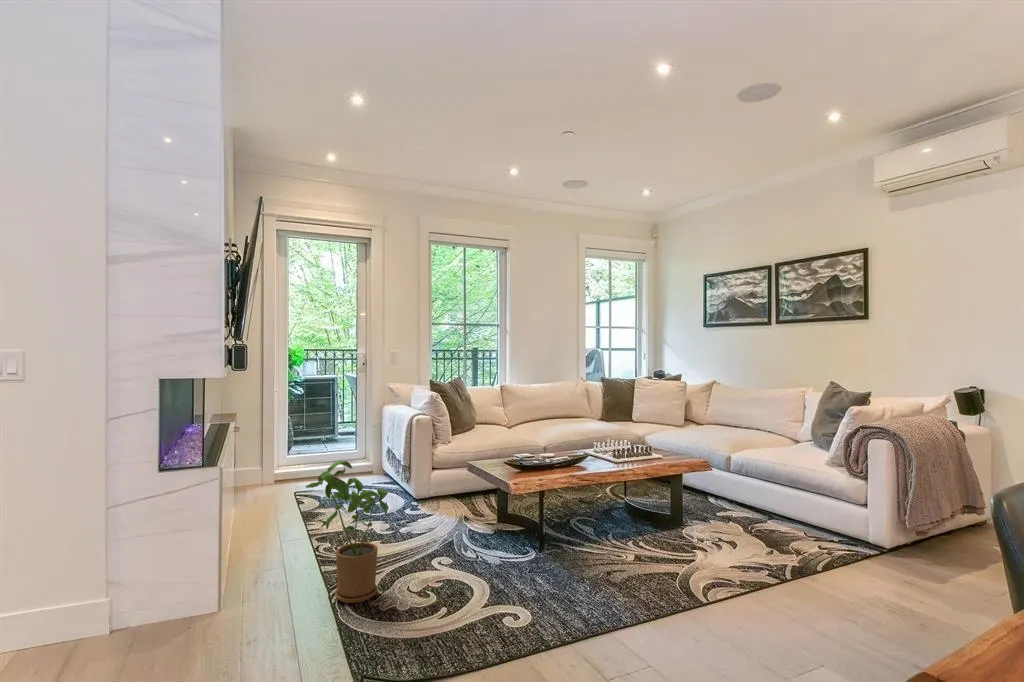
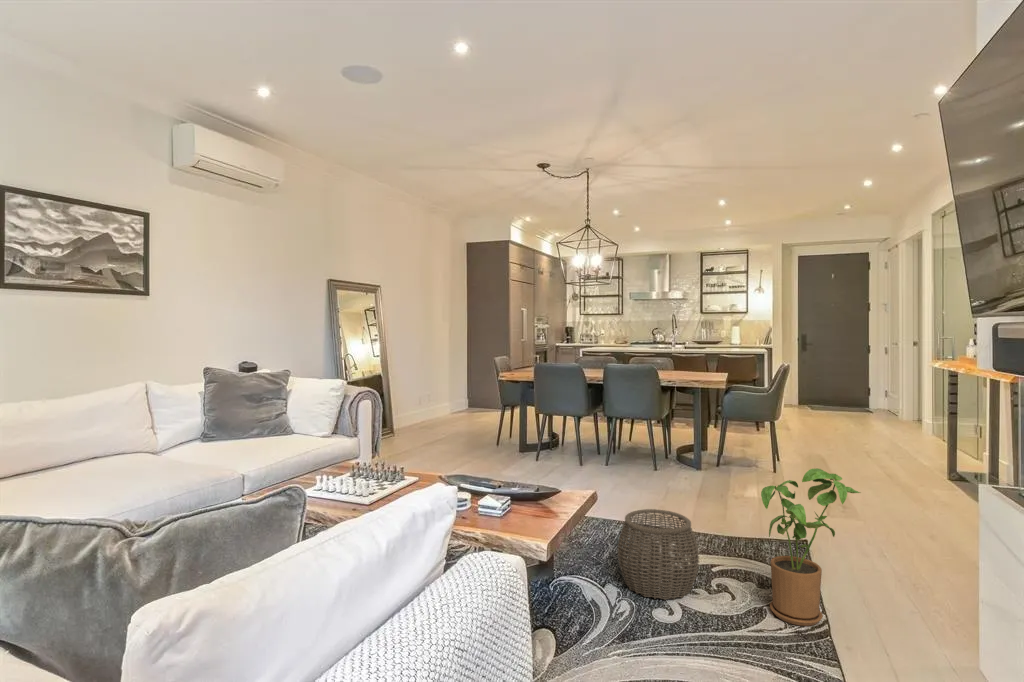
woven basket: none [435,506,508,587] -> present [618,509,699,600]

